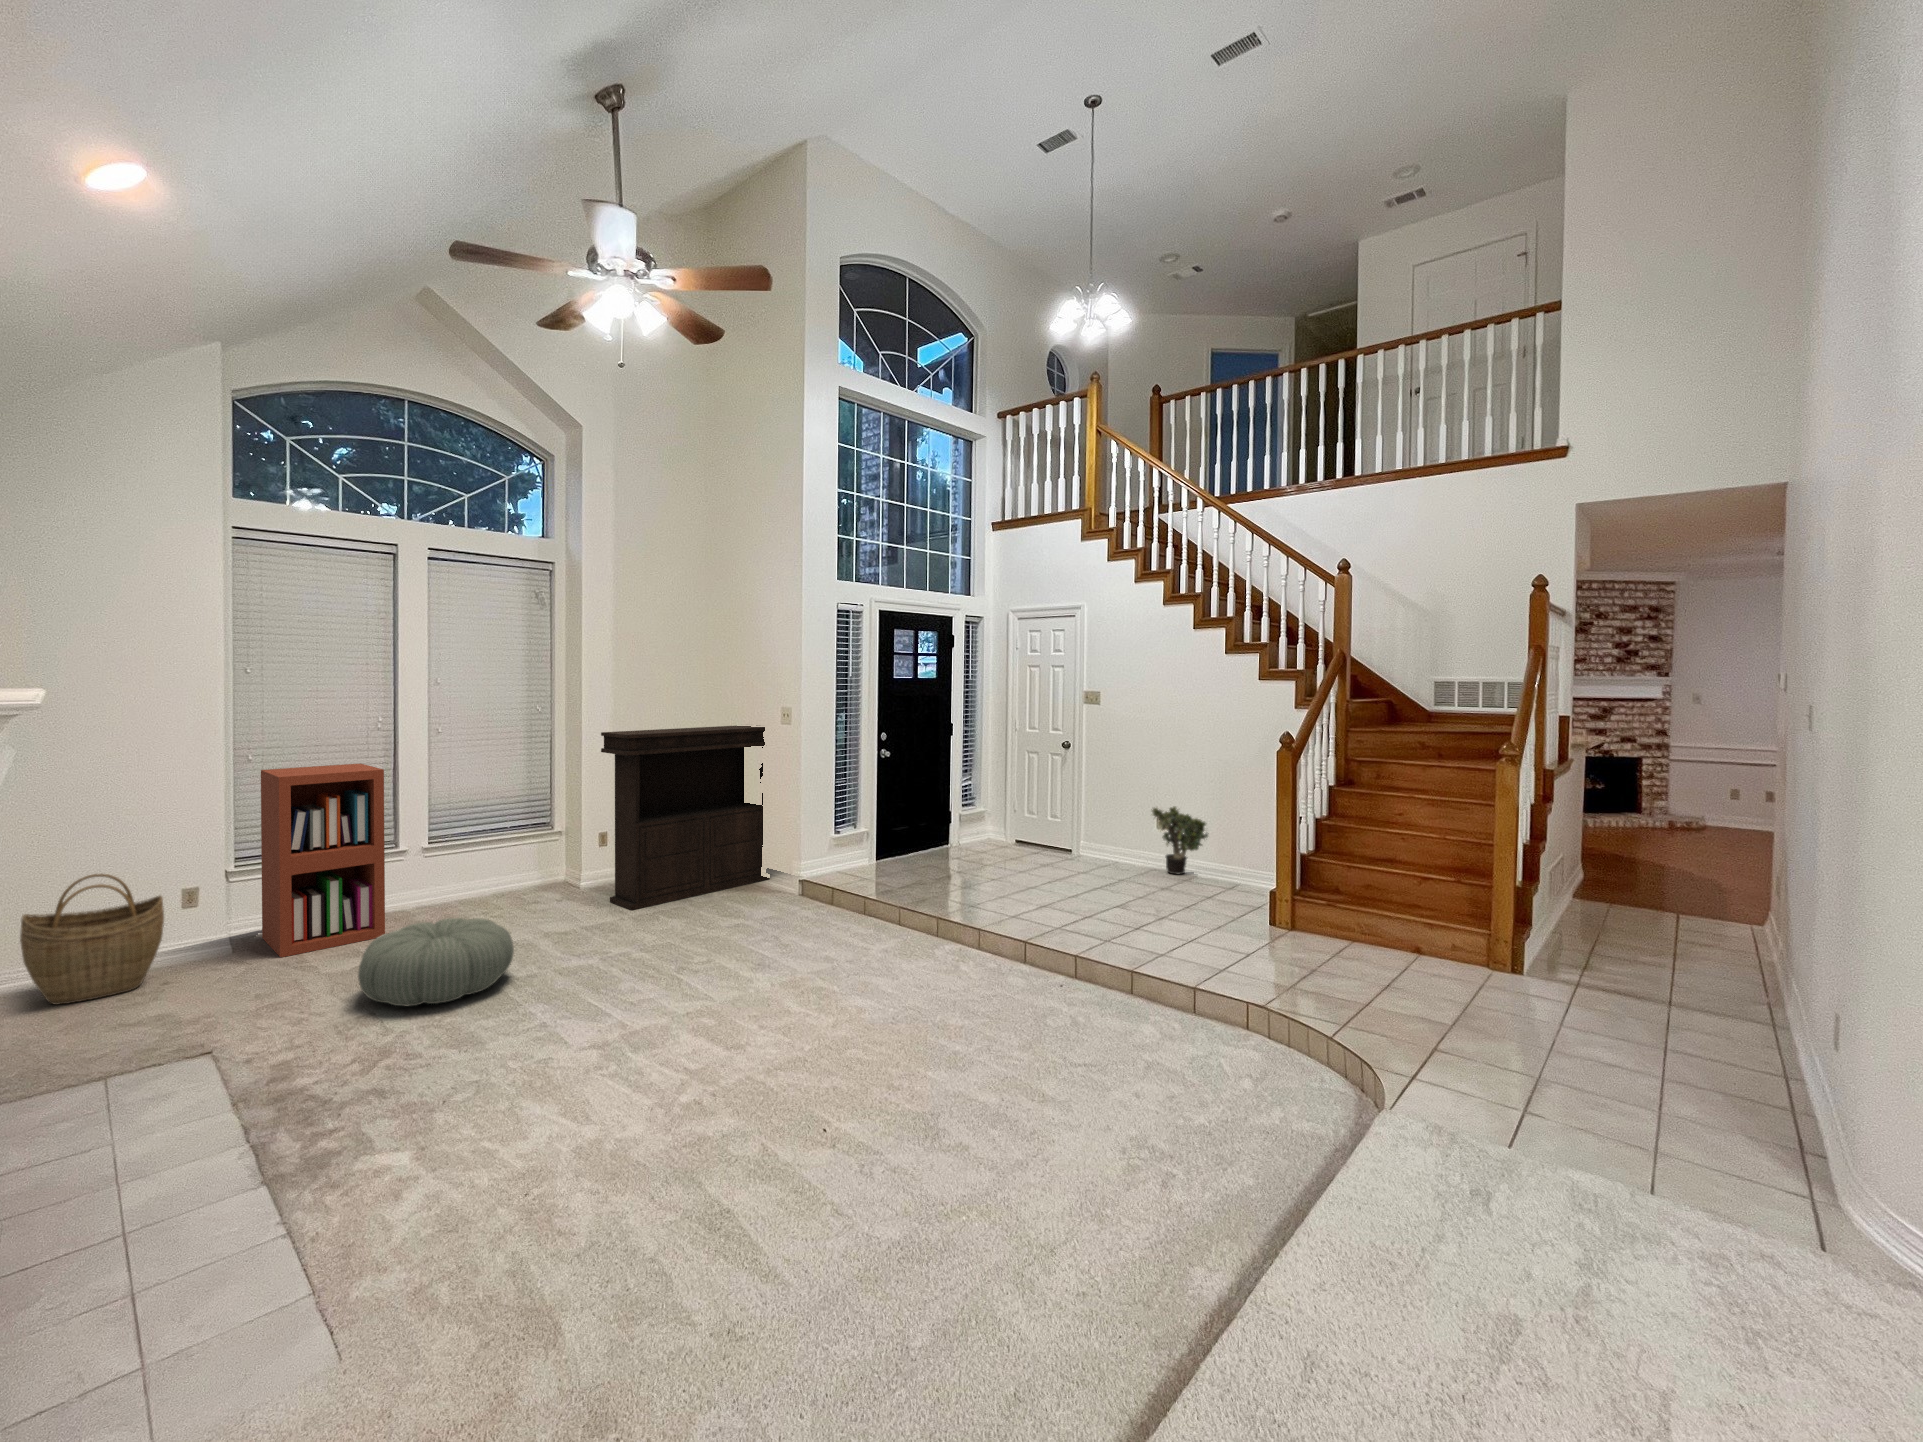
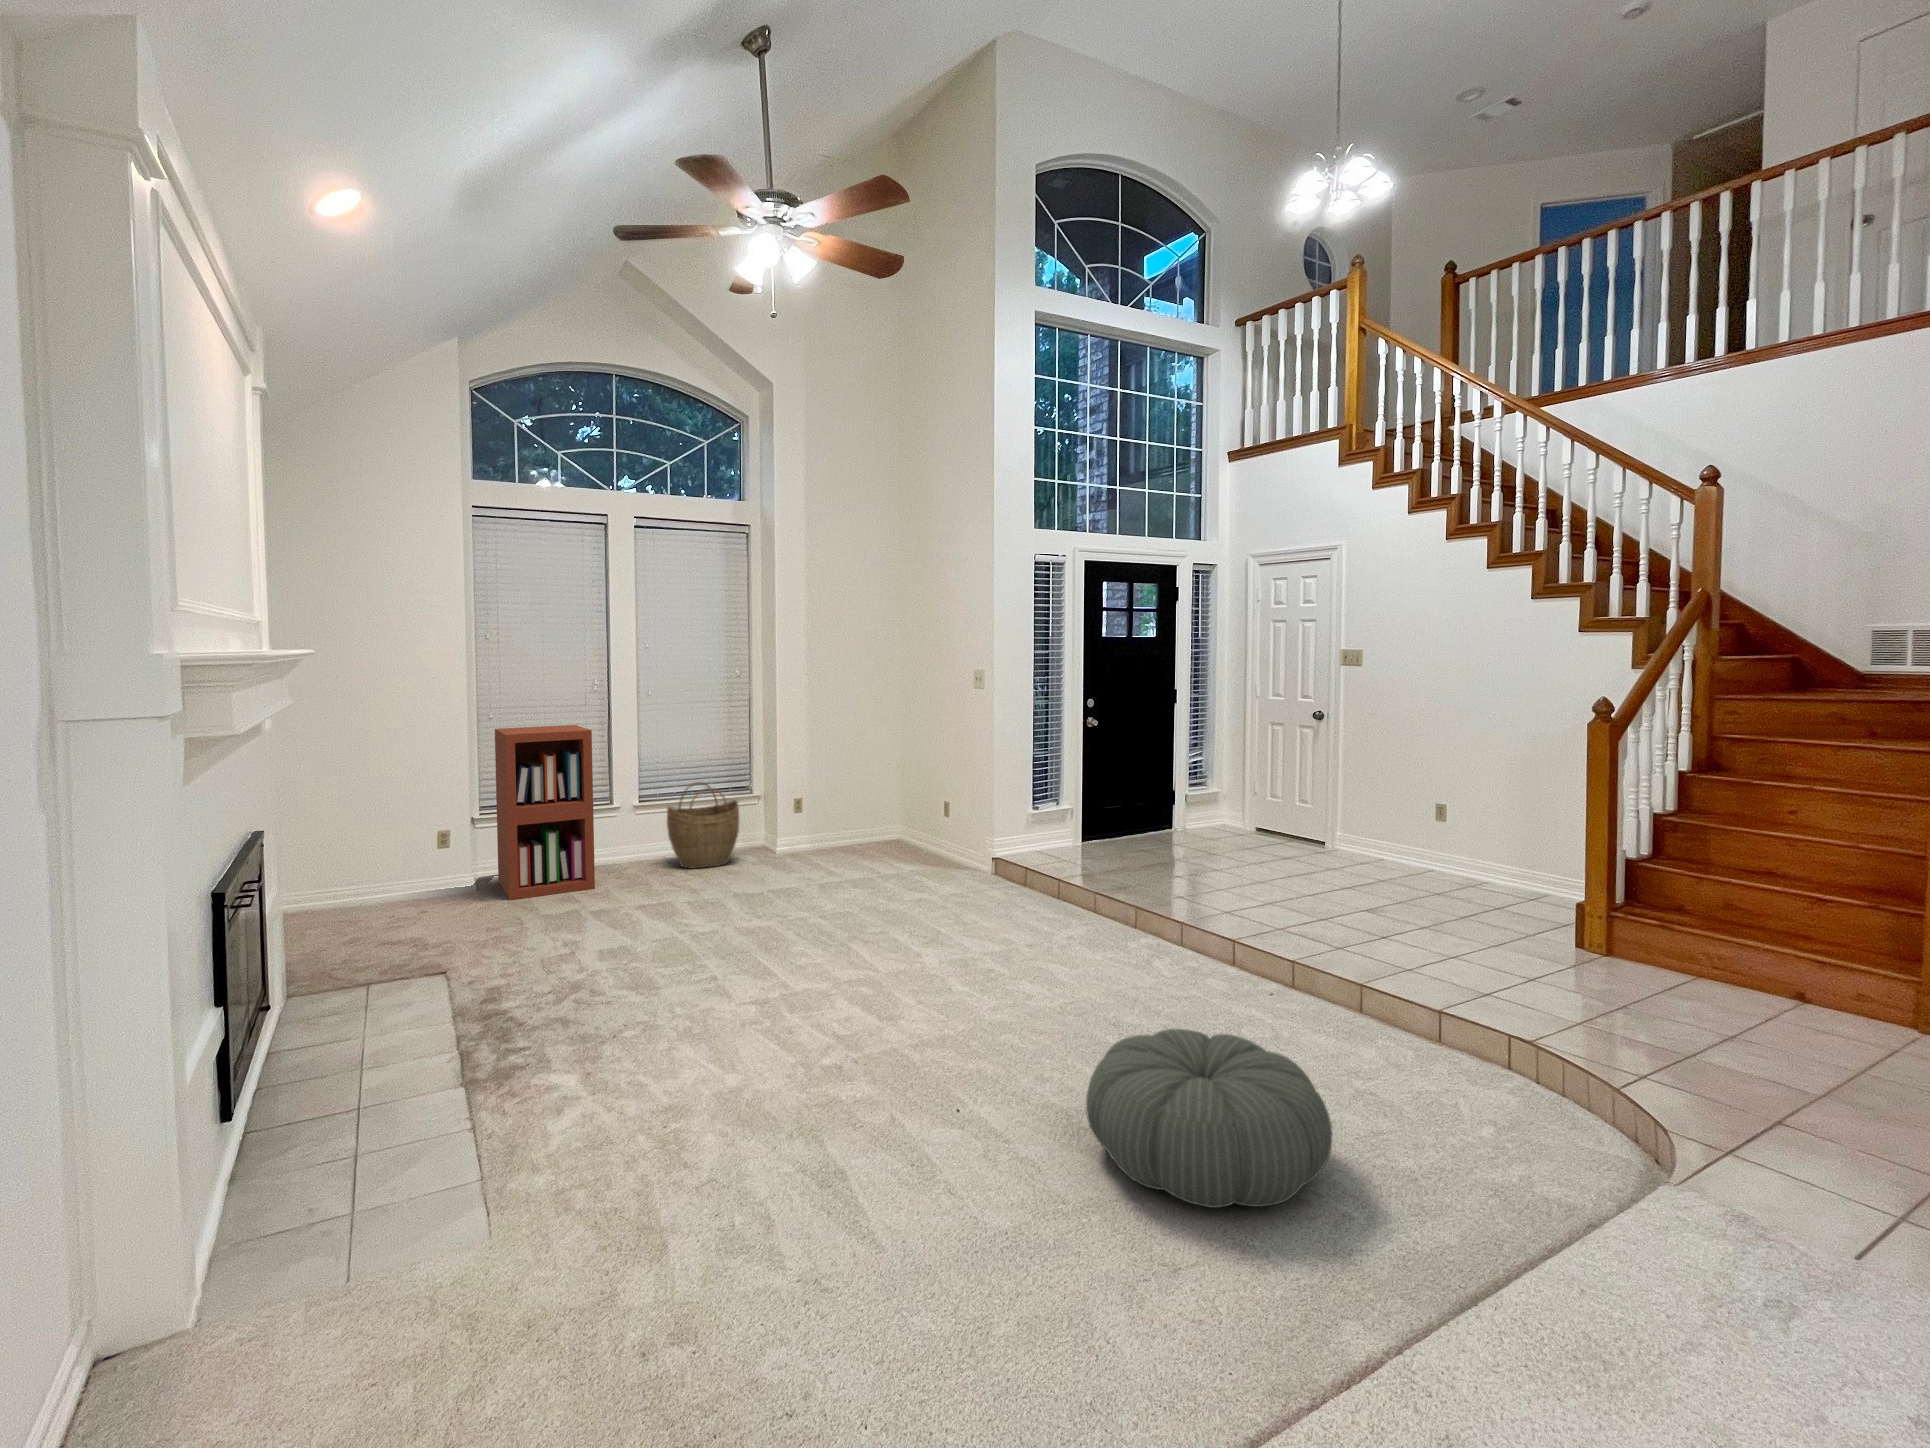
console table: present [601,726,770,910] -> none [788,691,969,880]
potted plant: present [1152,807,1208,875] -> none [1425,795,1506,881]
woven basket: present [20,874,164,1004] -> present [667,782,739,868]
pouf: present [358,918,514,1006] -> present [1086,1029,1332,1208]

